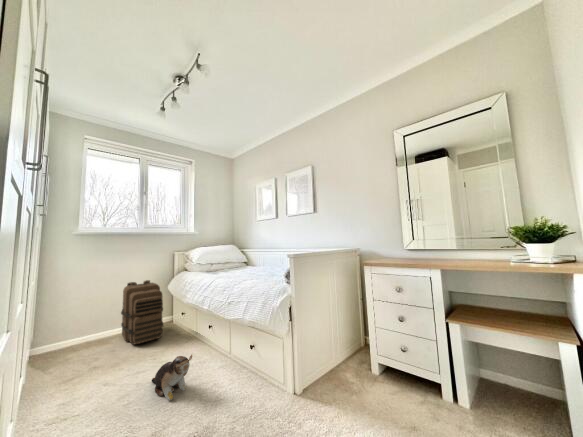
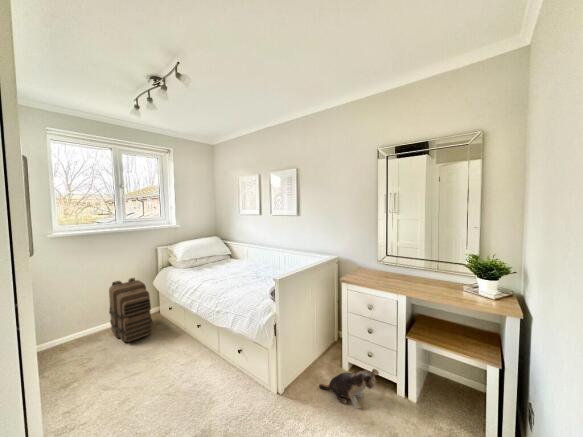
plush toy: present [152,355,192,400] -> present [319,369,379,408]

